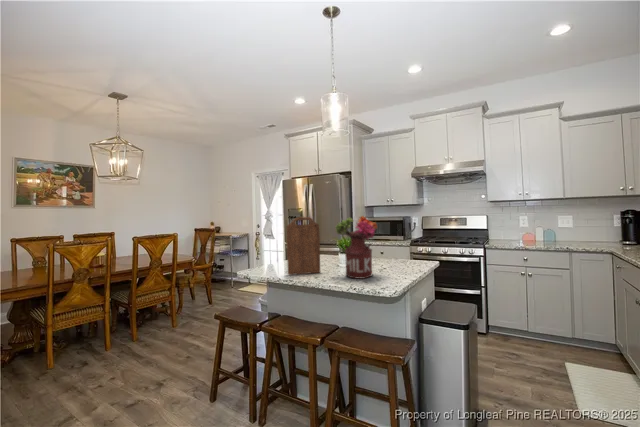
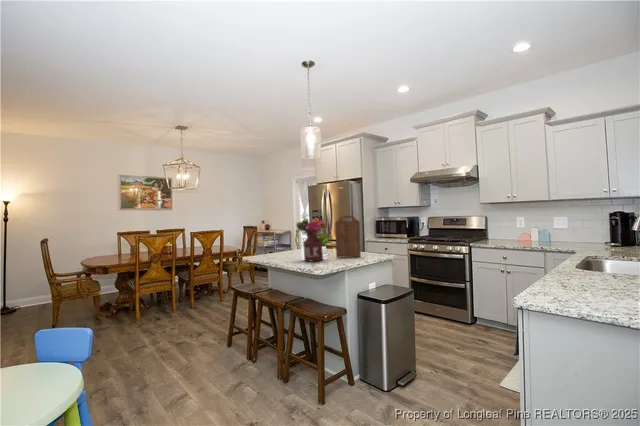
cutting board: present [287,217,320,275] -> present [335,216,361,258]

